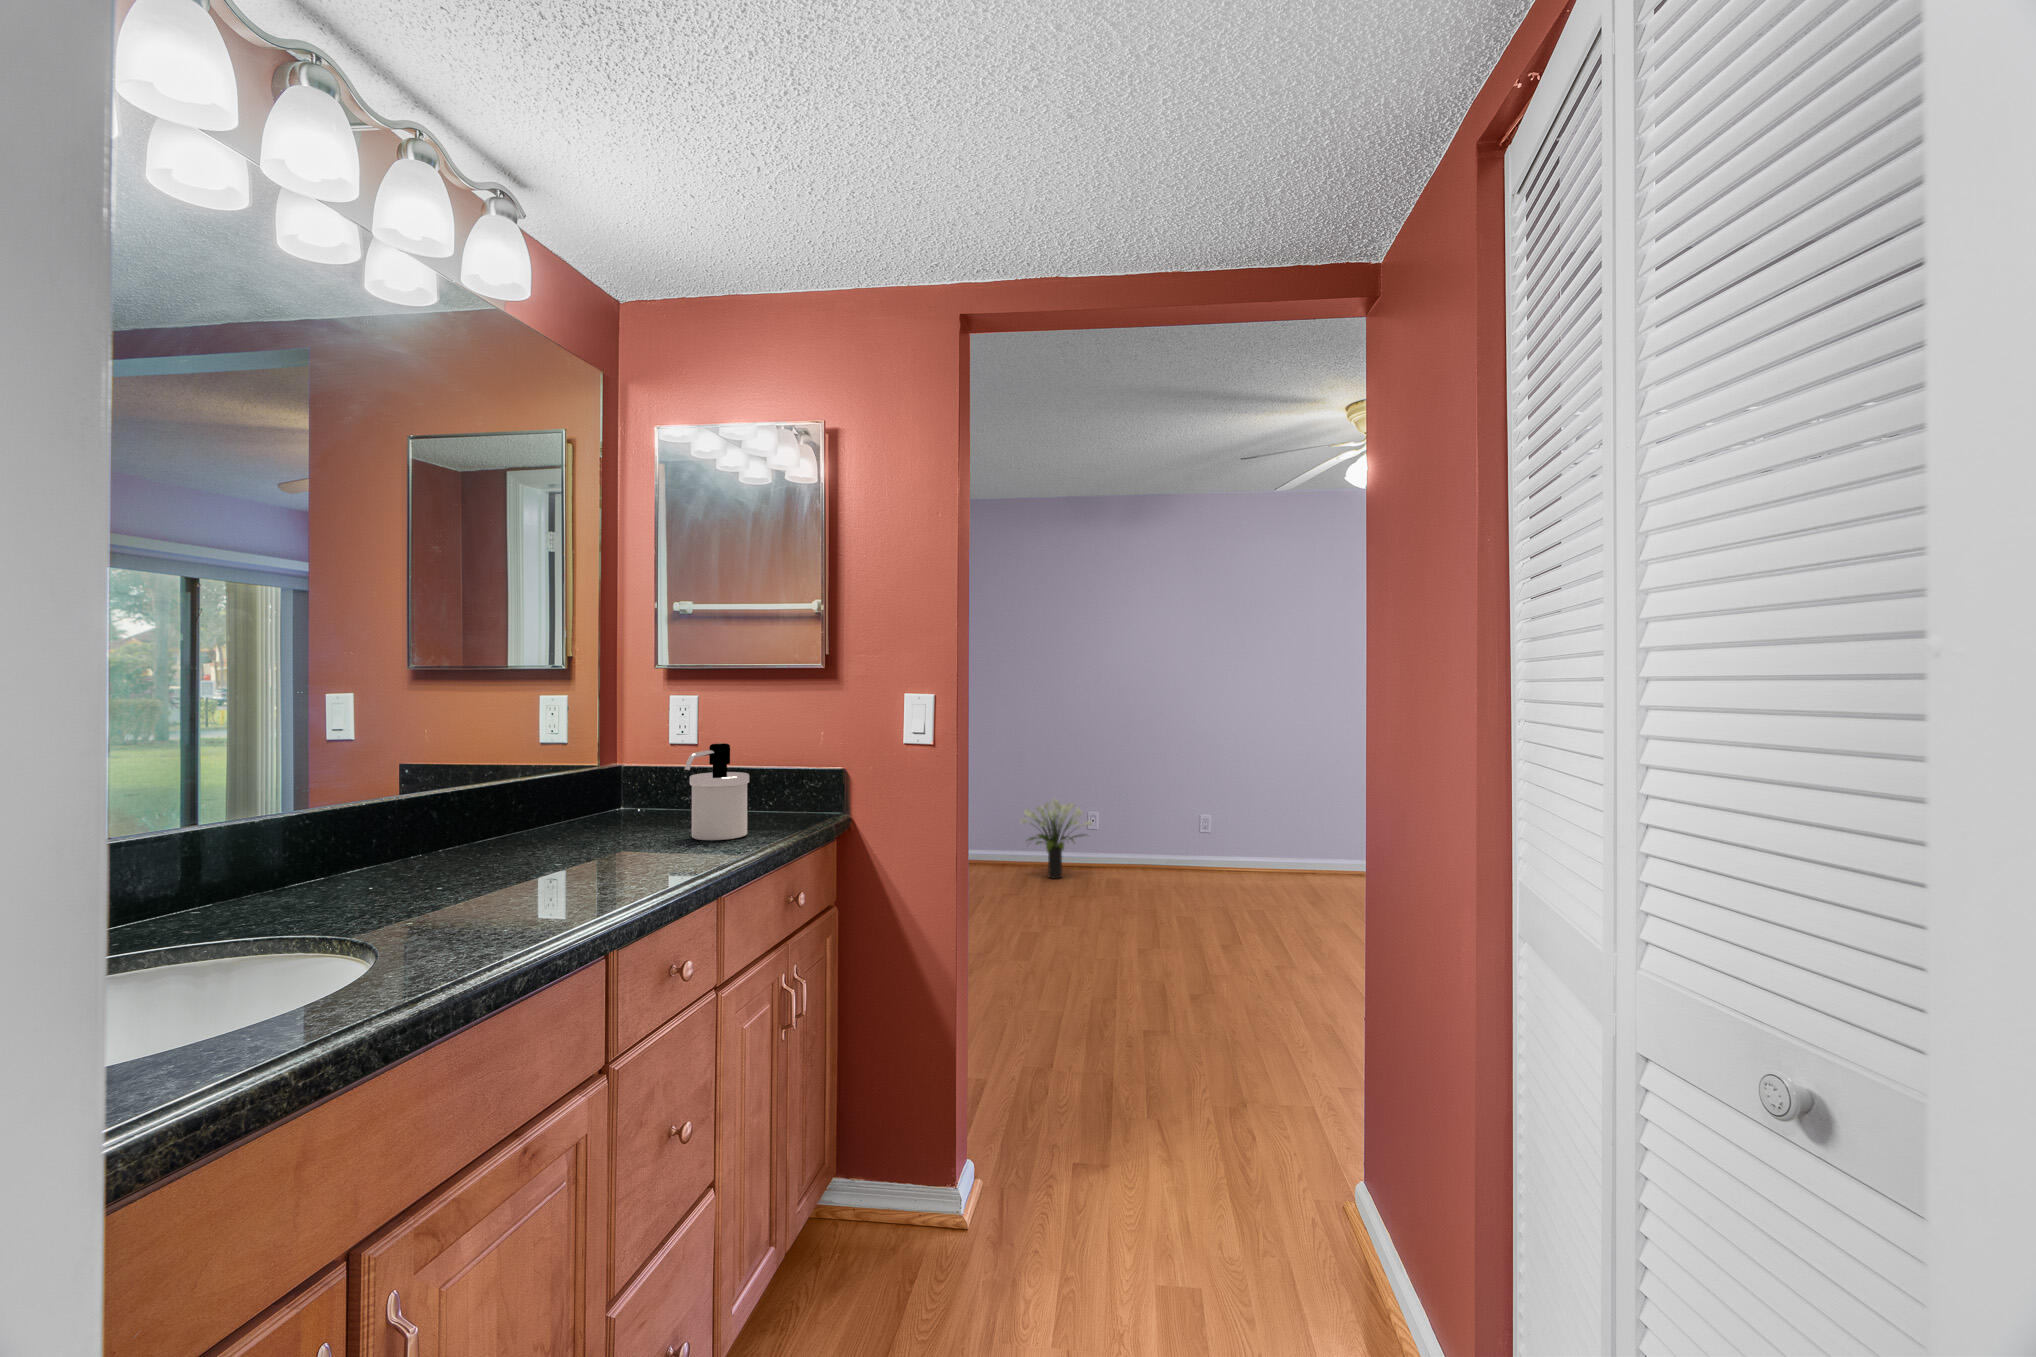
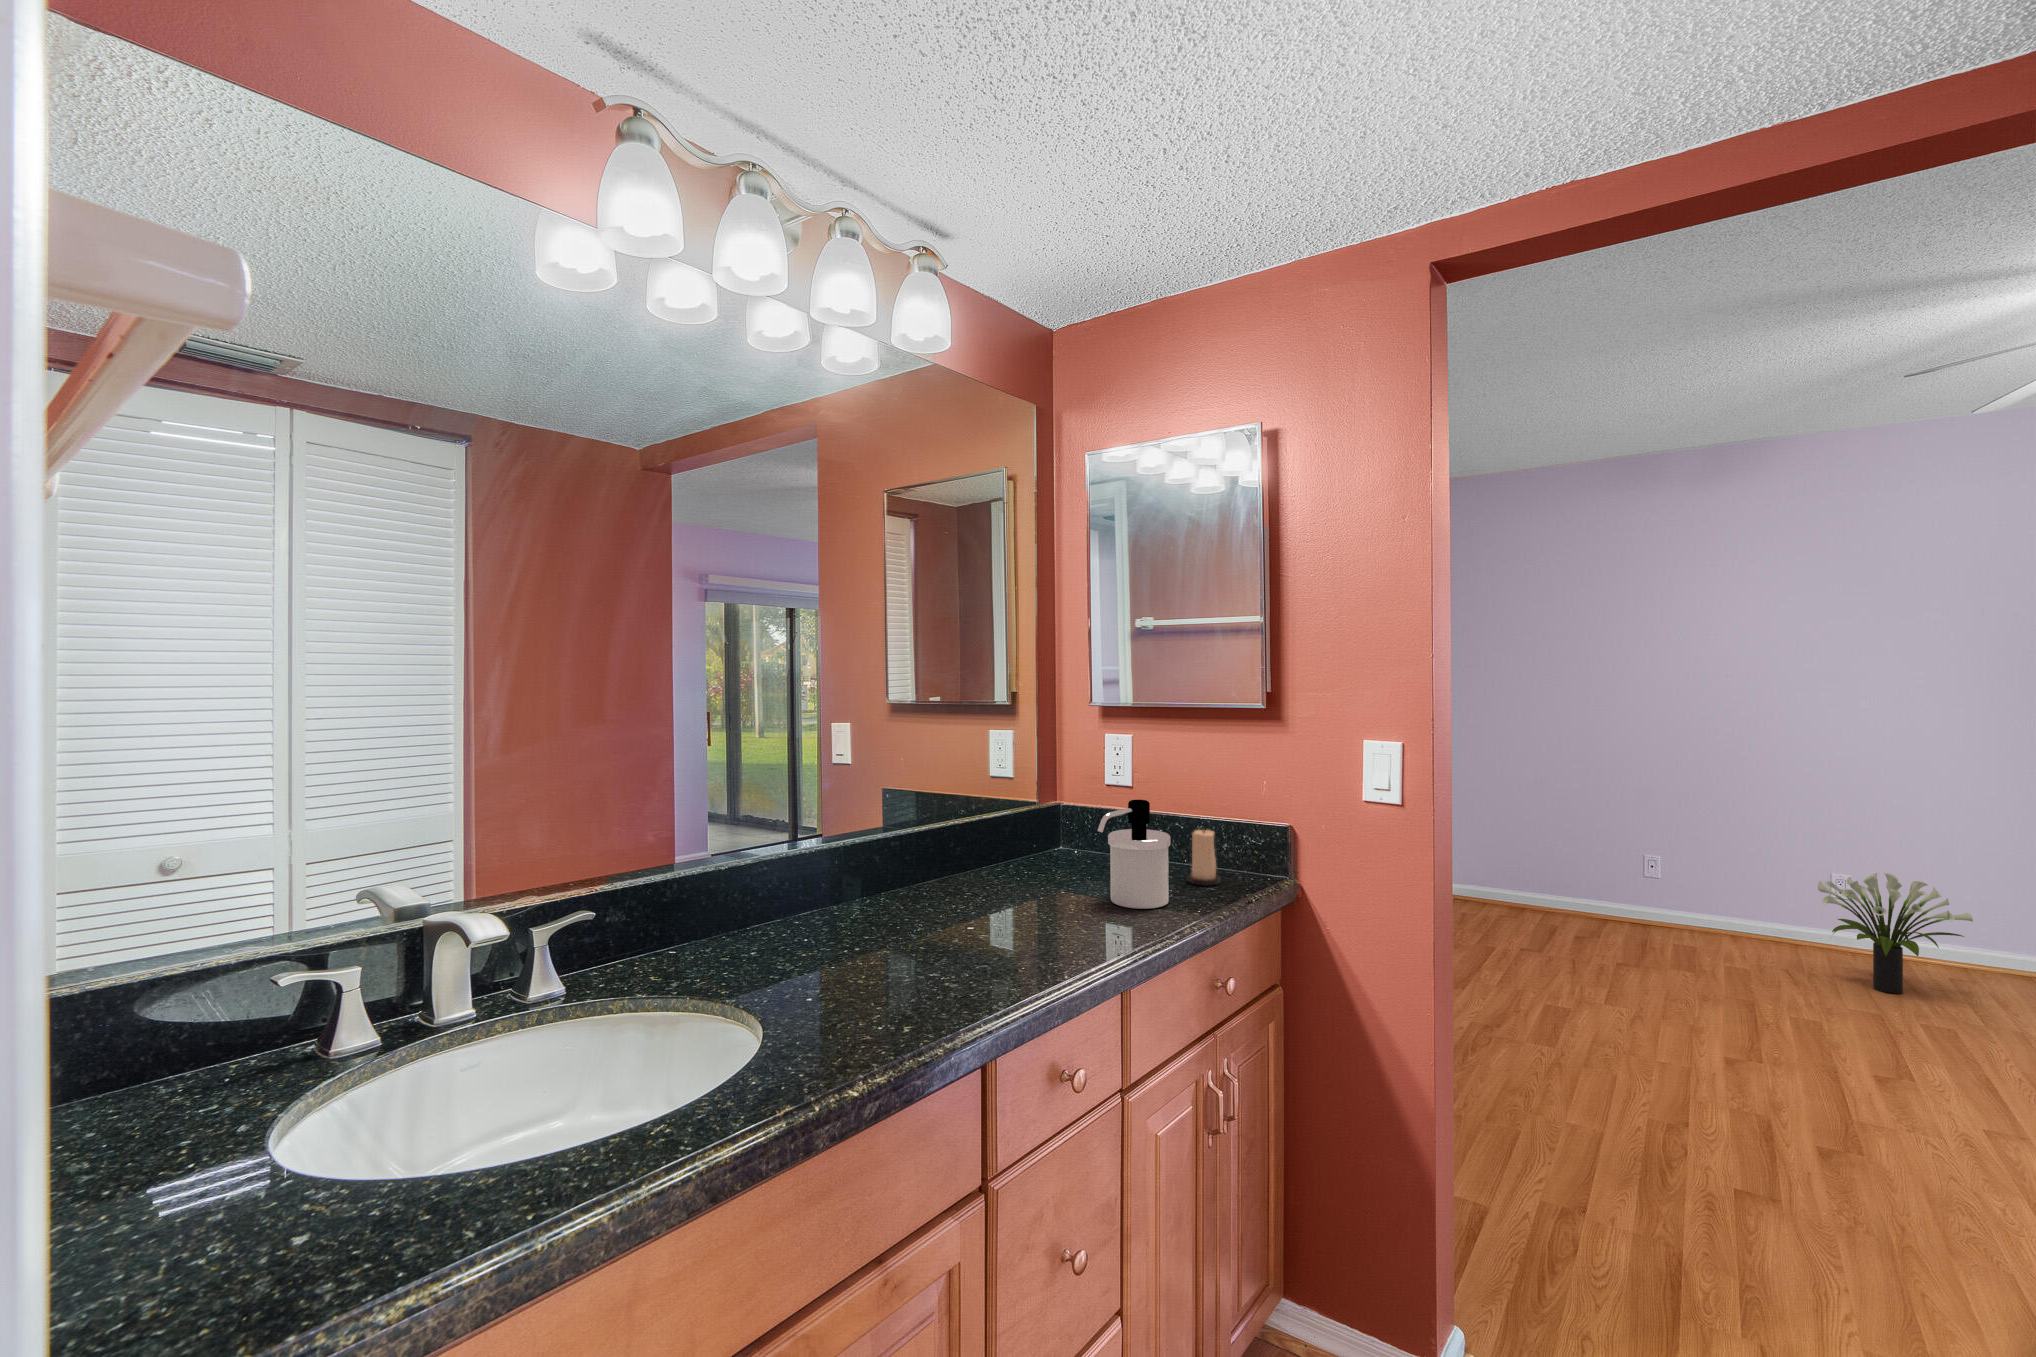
candle: none [757,771,788,822] -> present [1187,828,1221,886]
potted plant: present [1021,799,1092,879] -> present [1818,873,1973,994]

